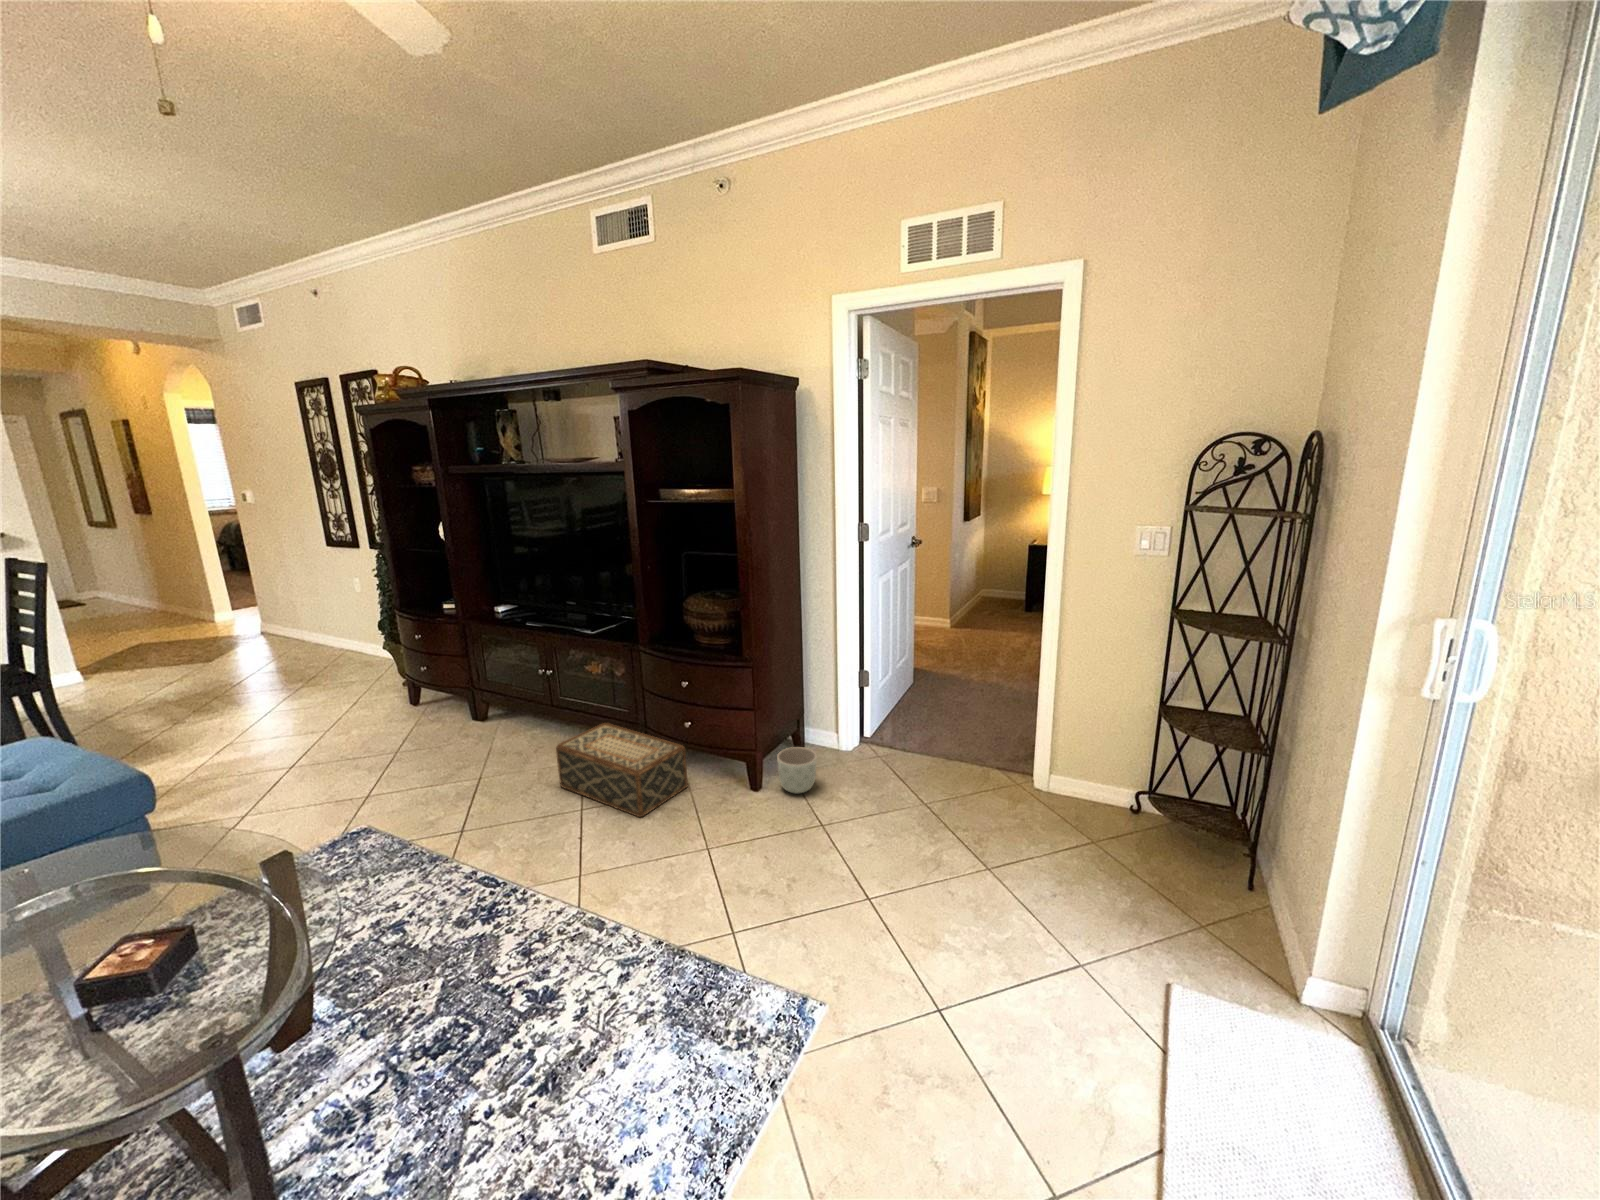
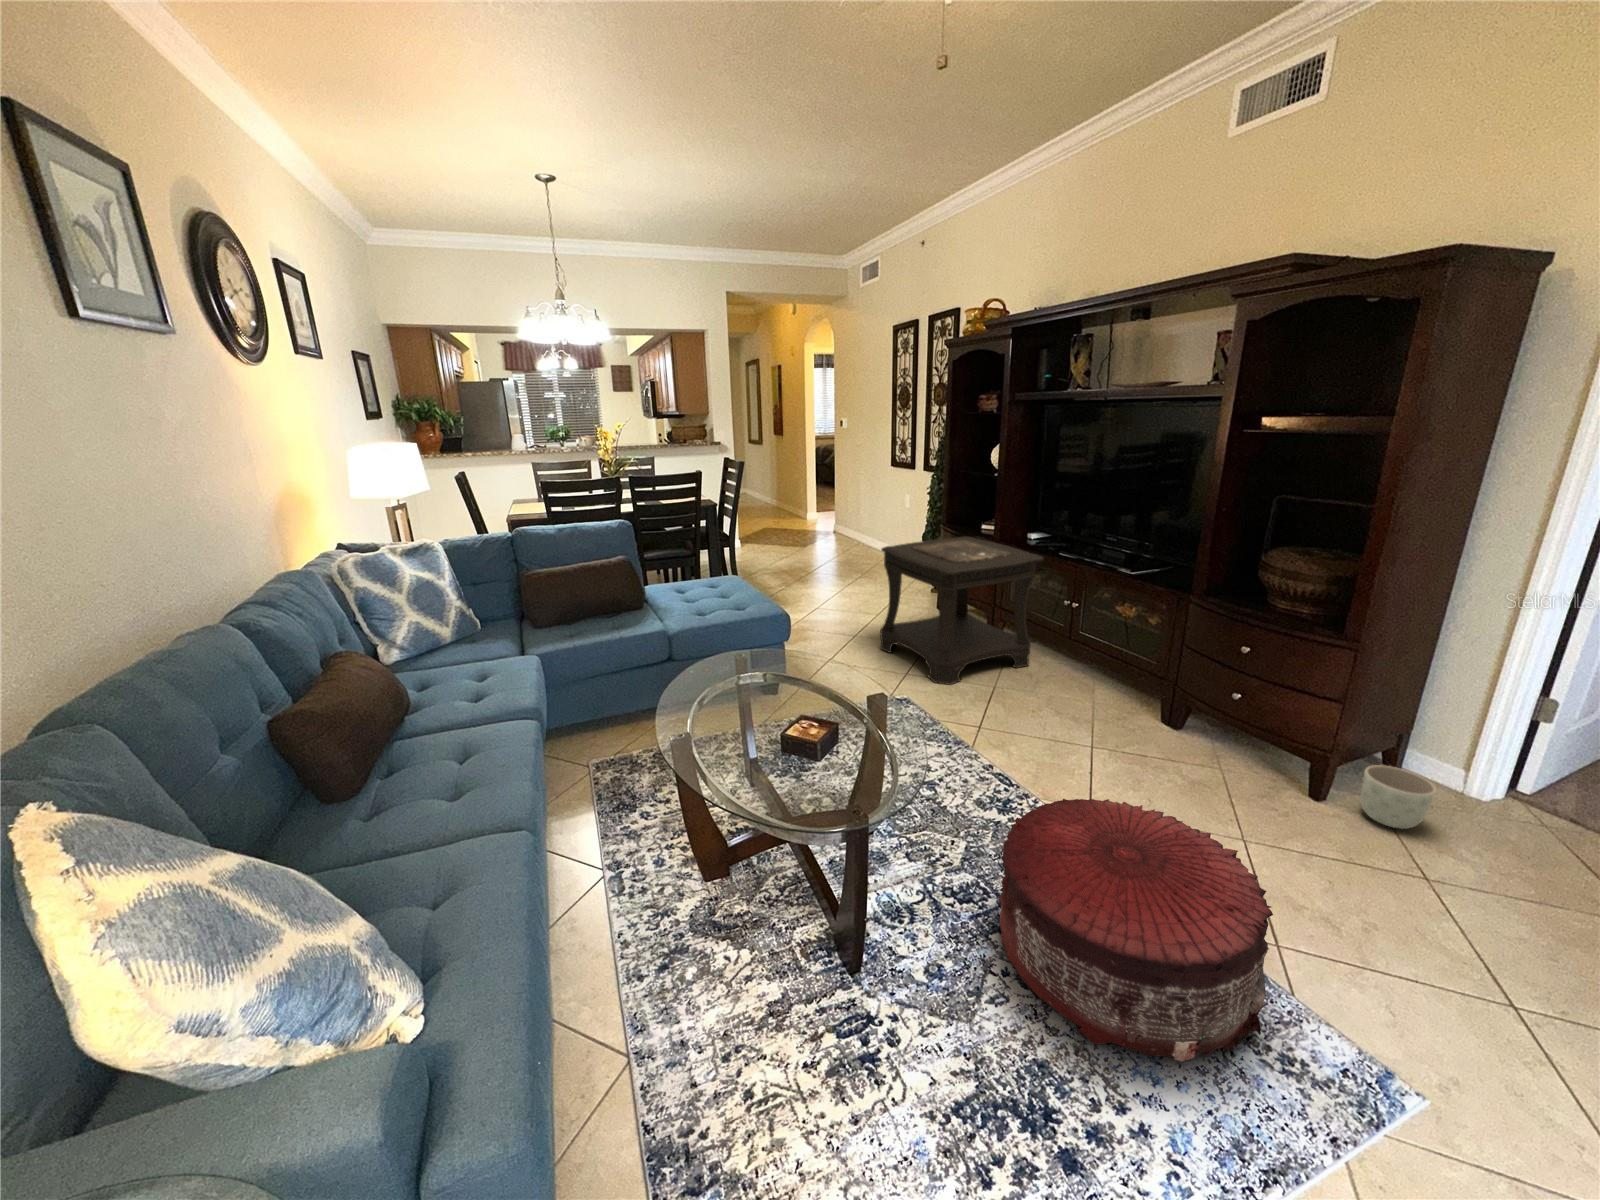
side table: none [305,620,518,796] -> present [880,537,1043,685]
woven basket: present [556,723,688,817] -> none [1070,669,1227,777]
pouf: none [465,859,720,1133] -> present [999,799,1273,1062]

